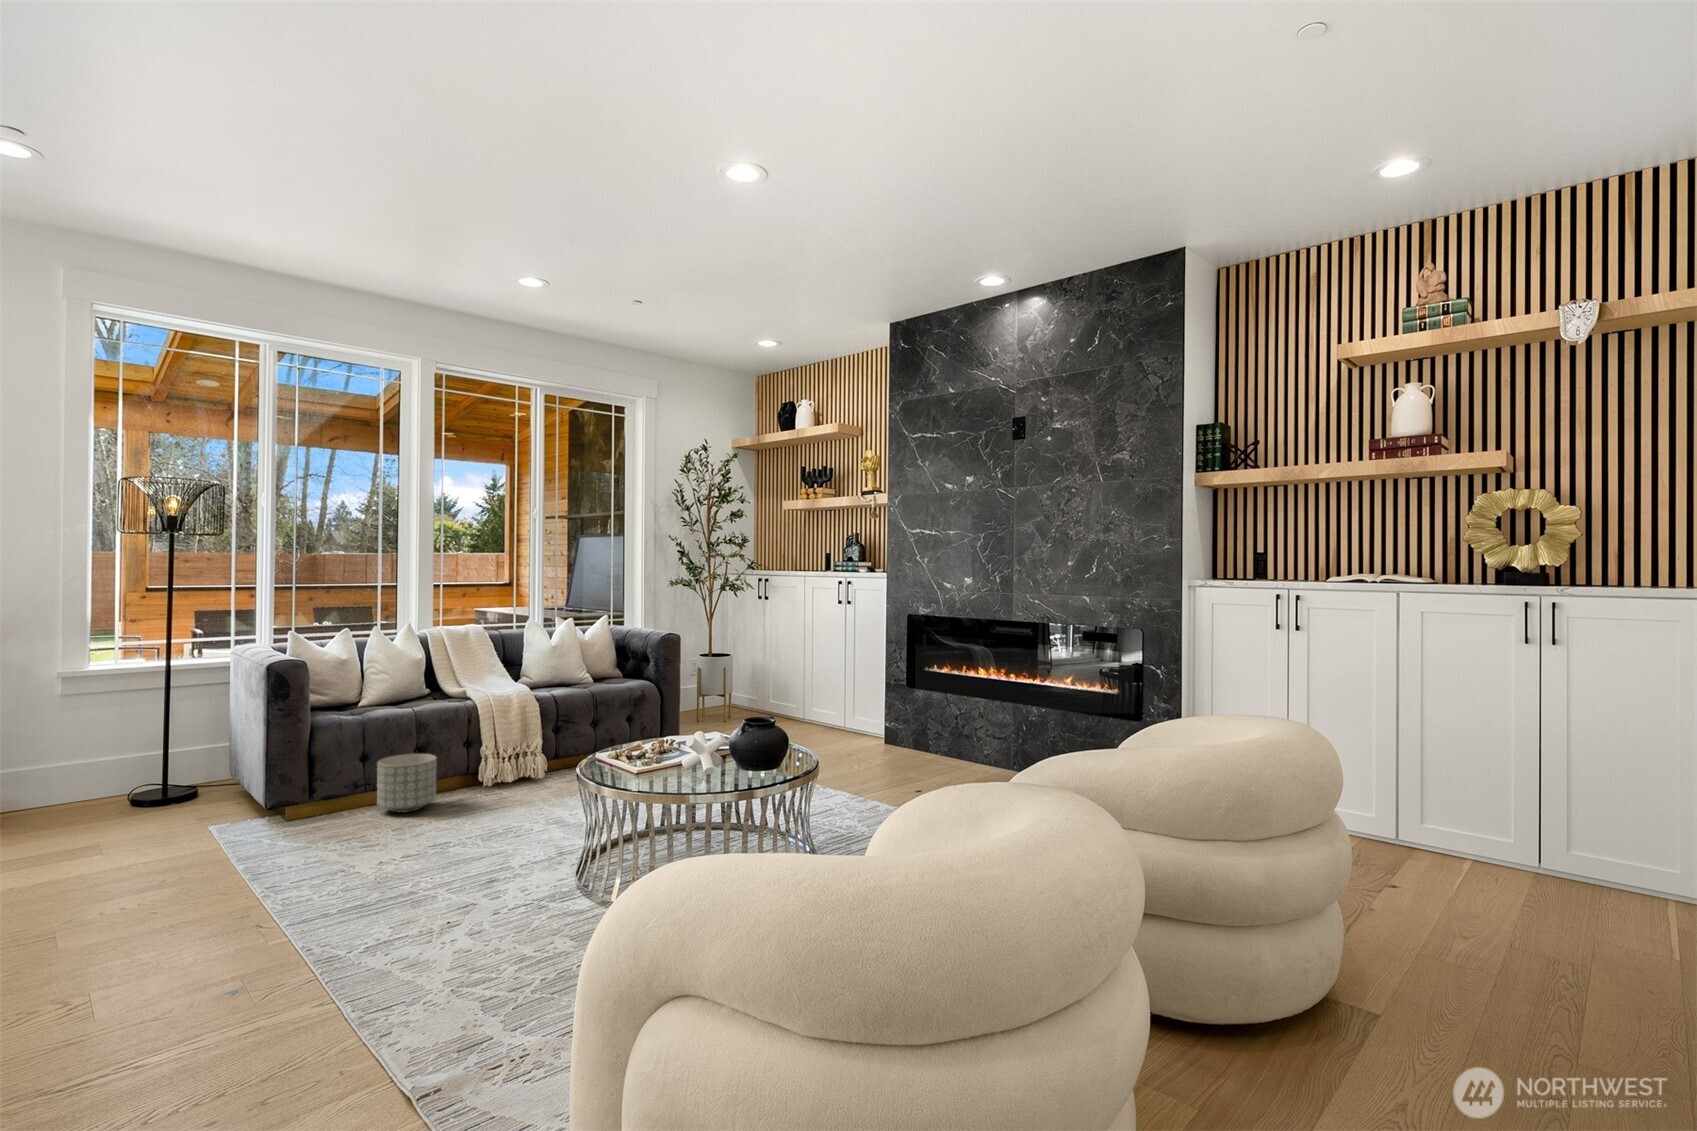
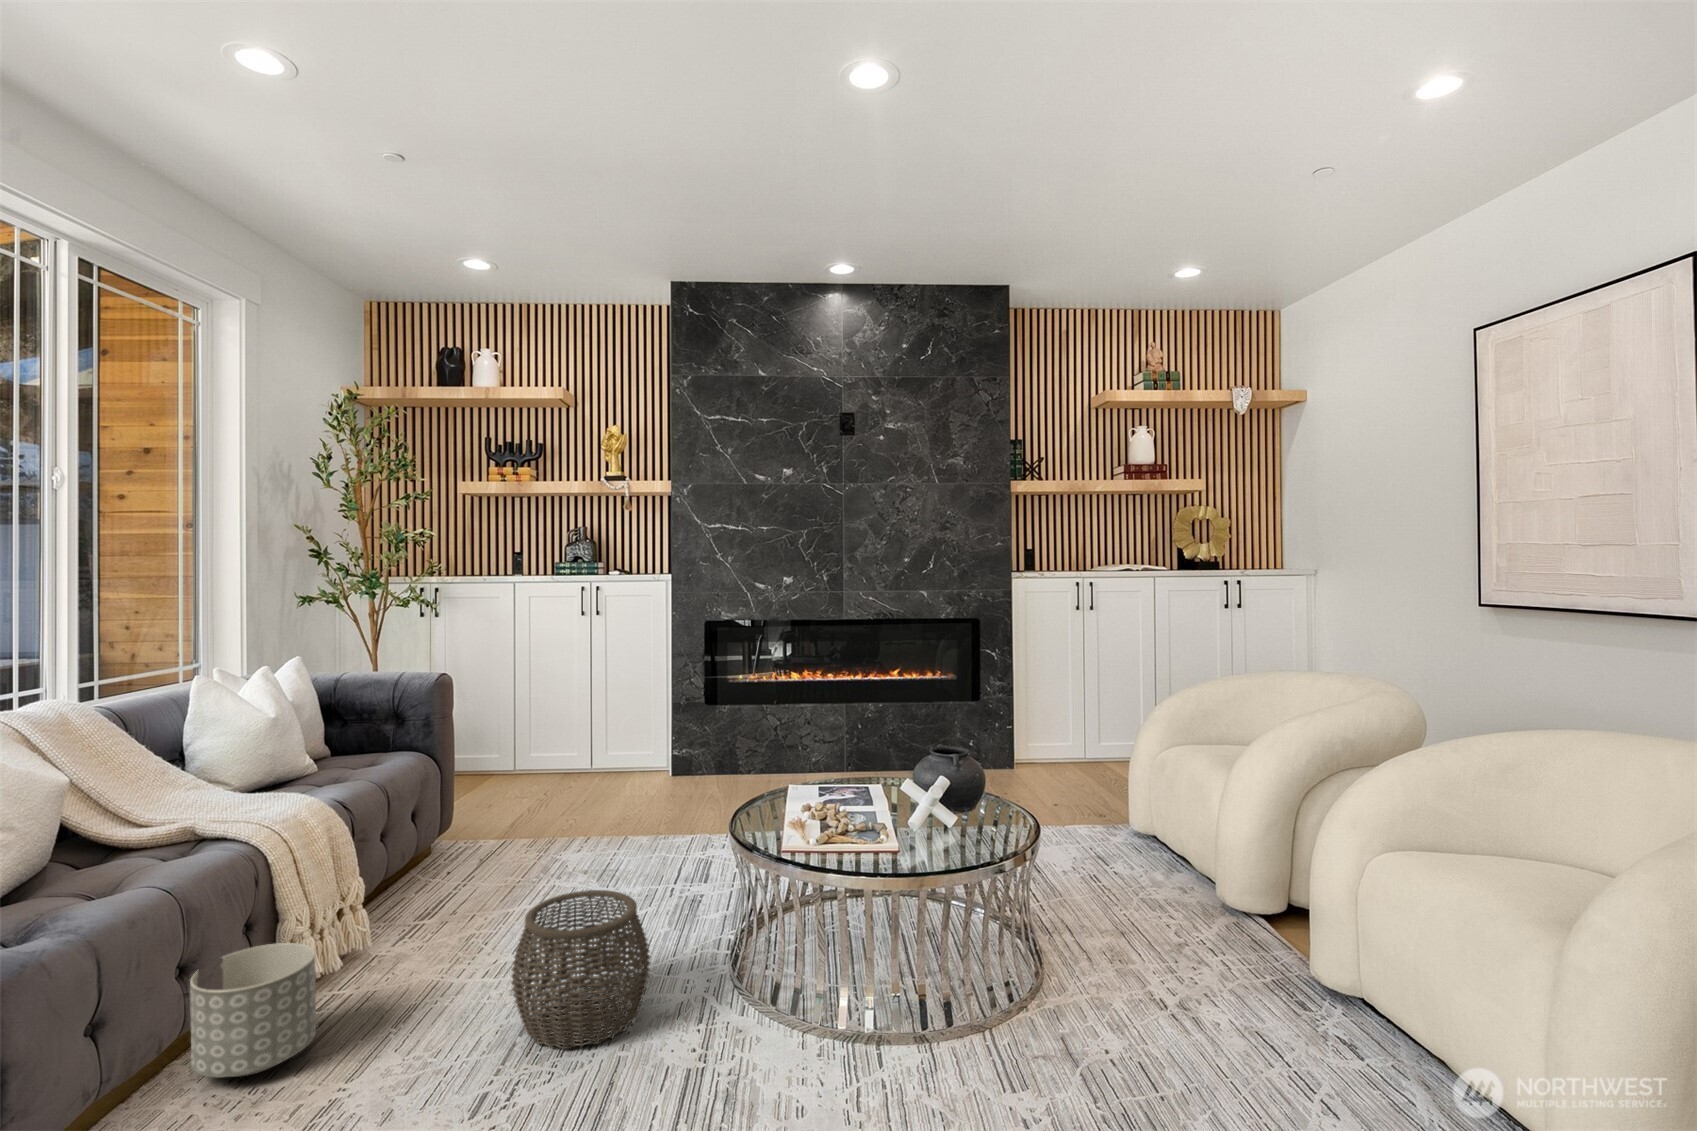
woven basket: none [458,763,547,850] -> present [511,890,651,1049]

